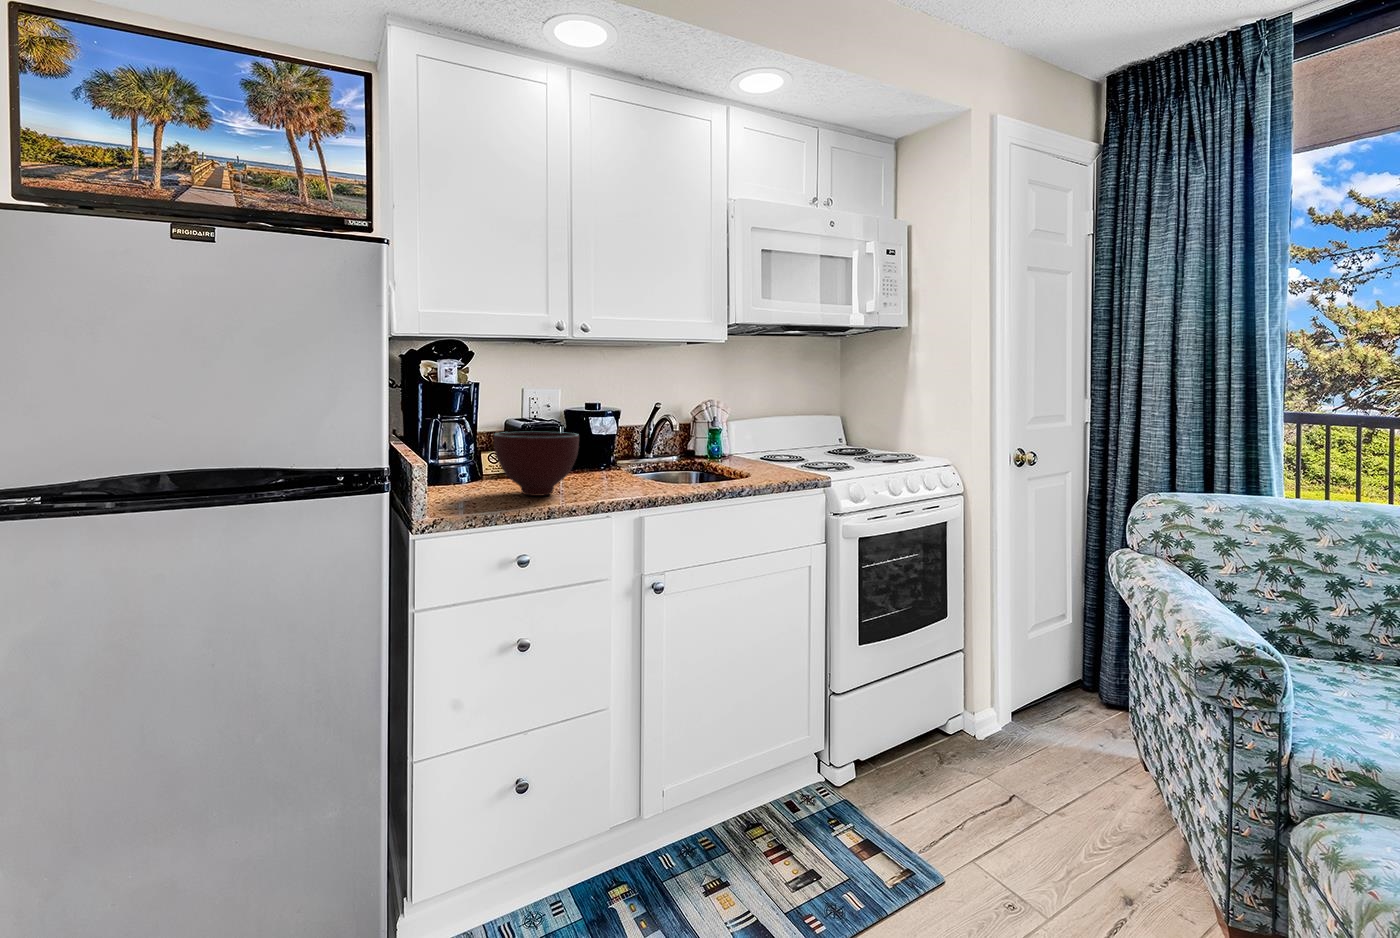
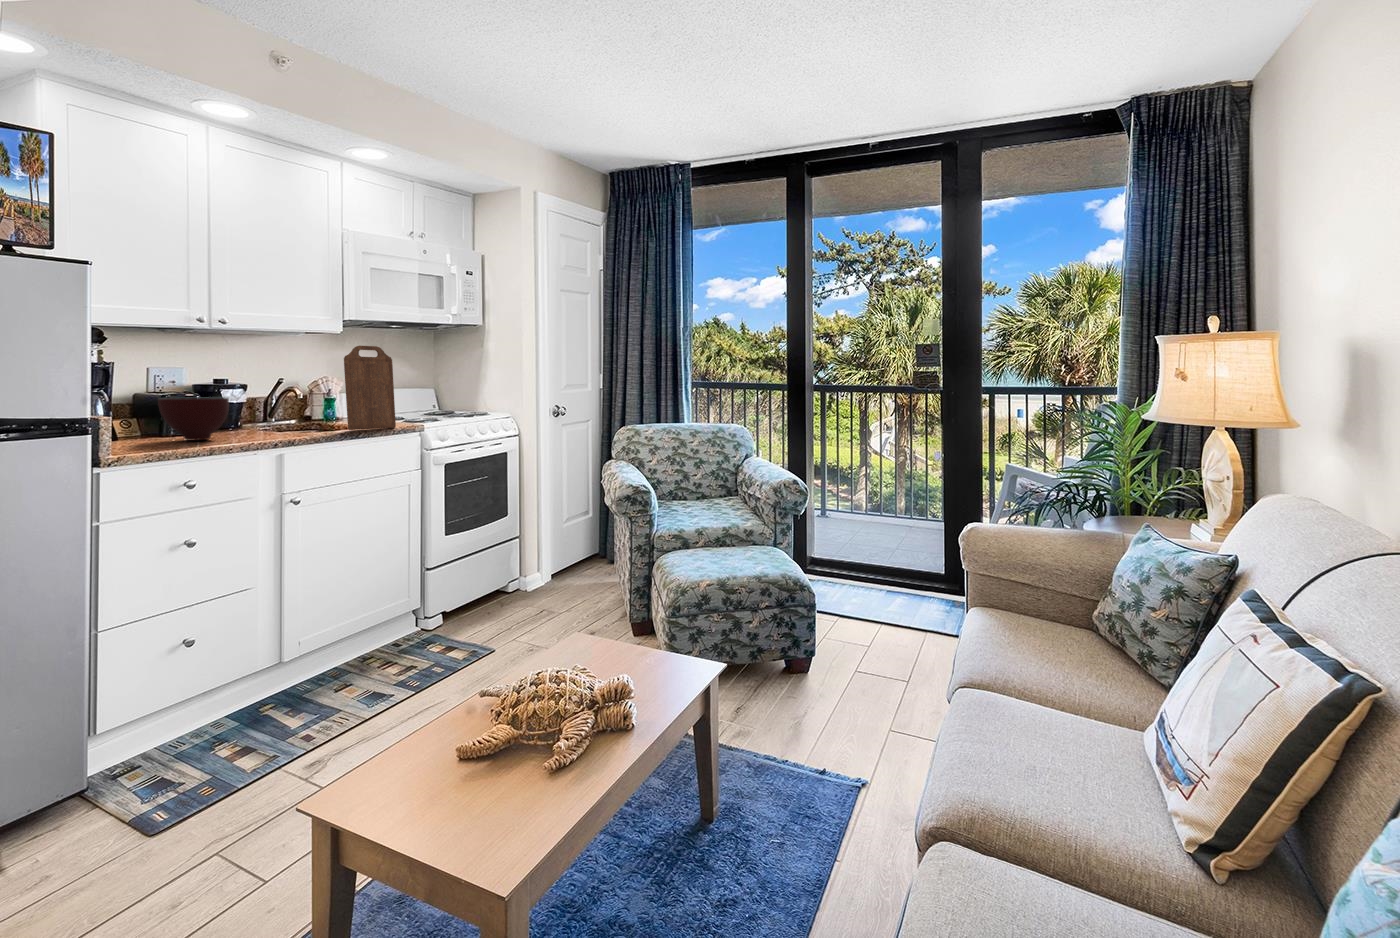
cutting board: none [732,358,802,484] -> present [344,346,396,430]

